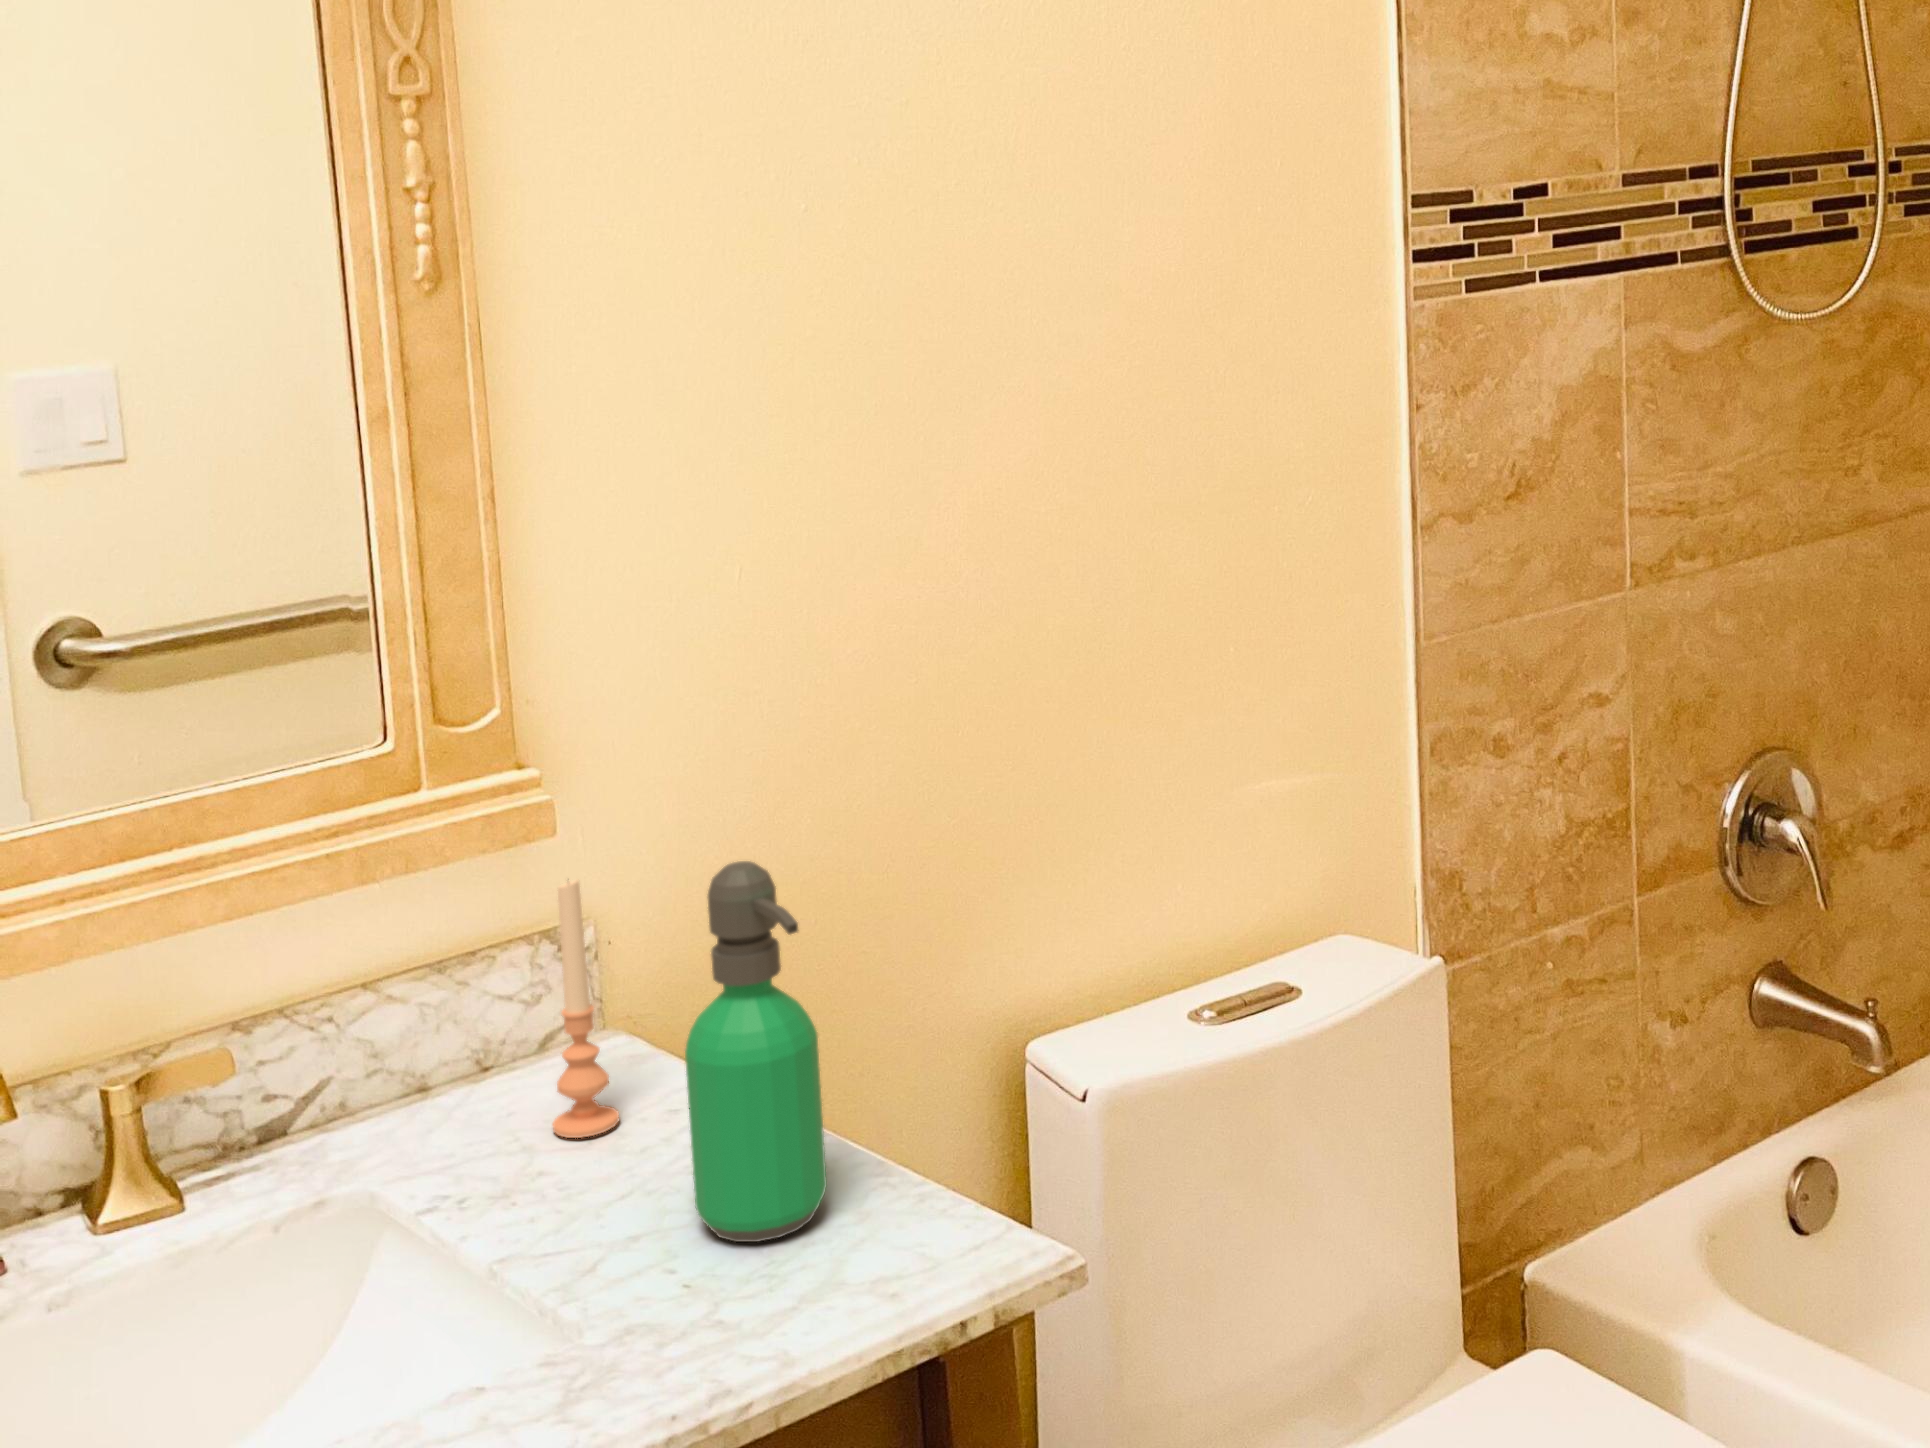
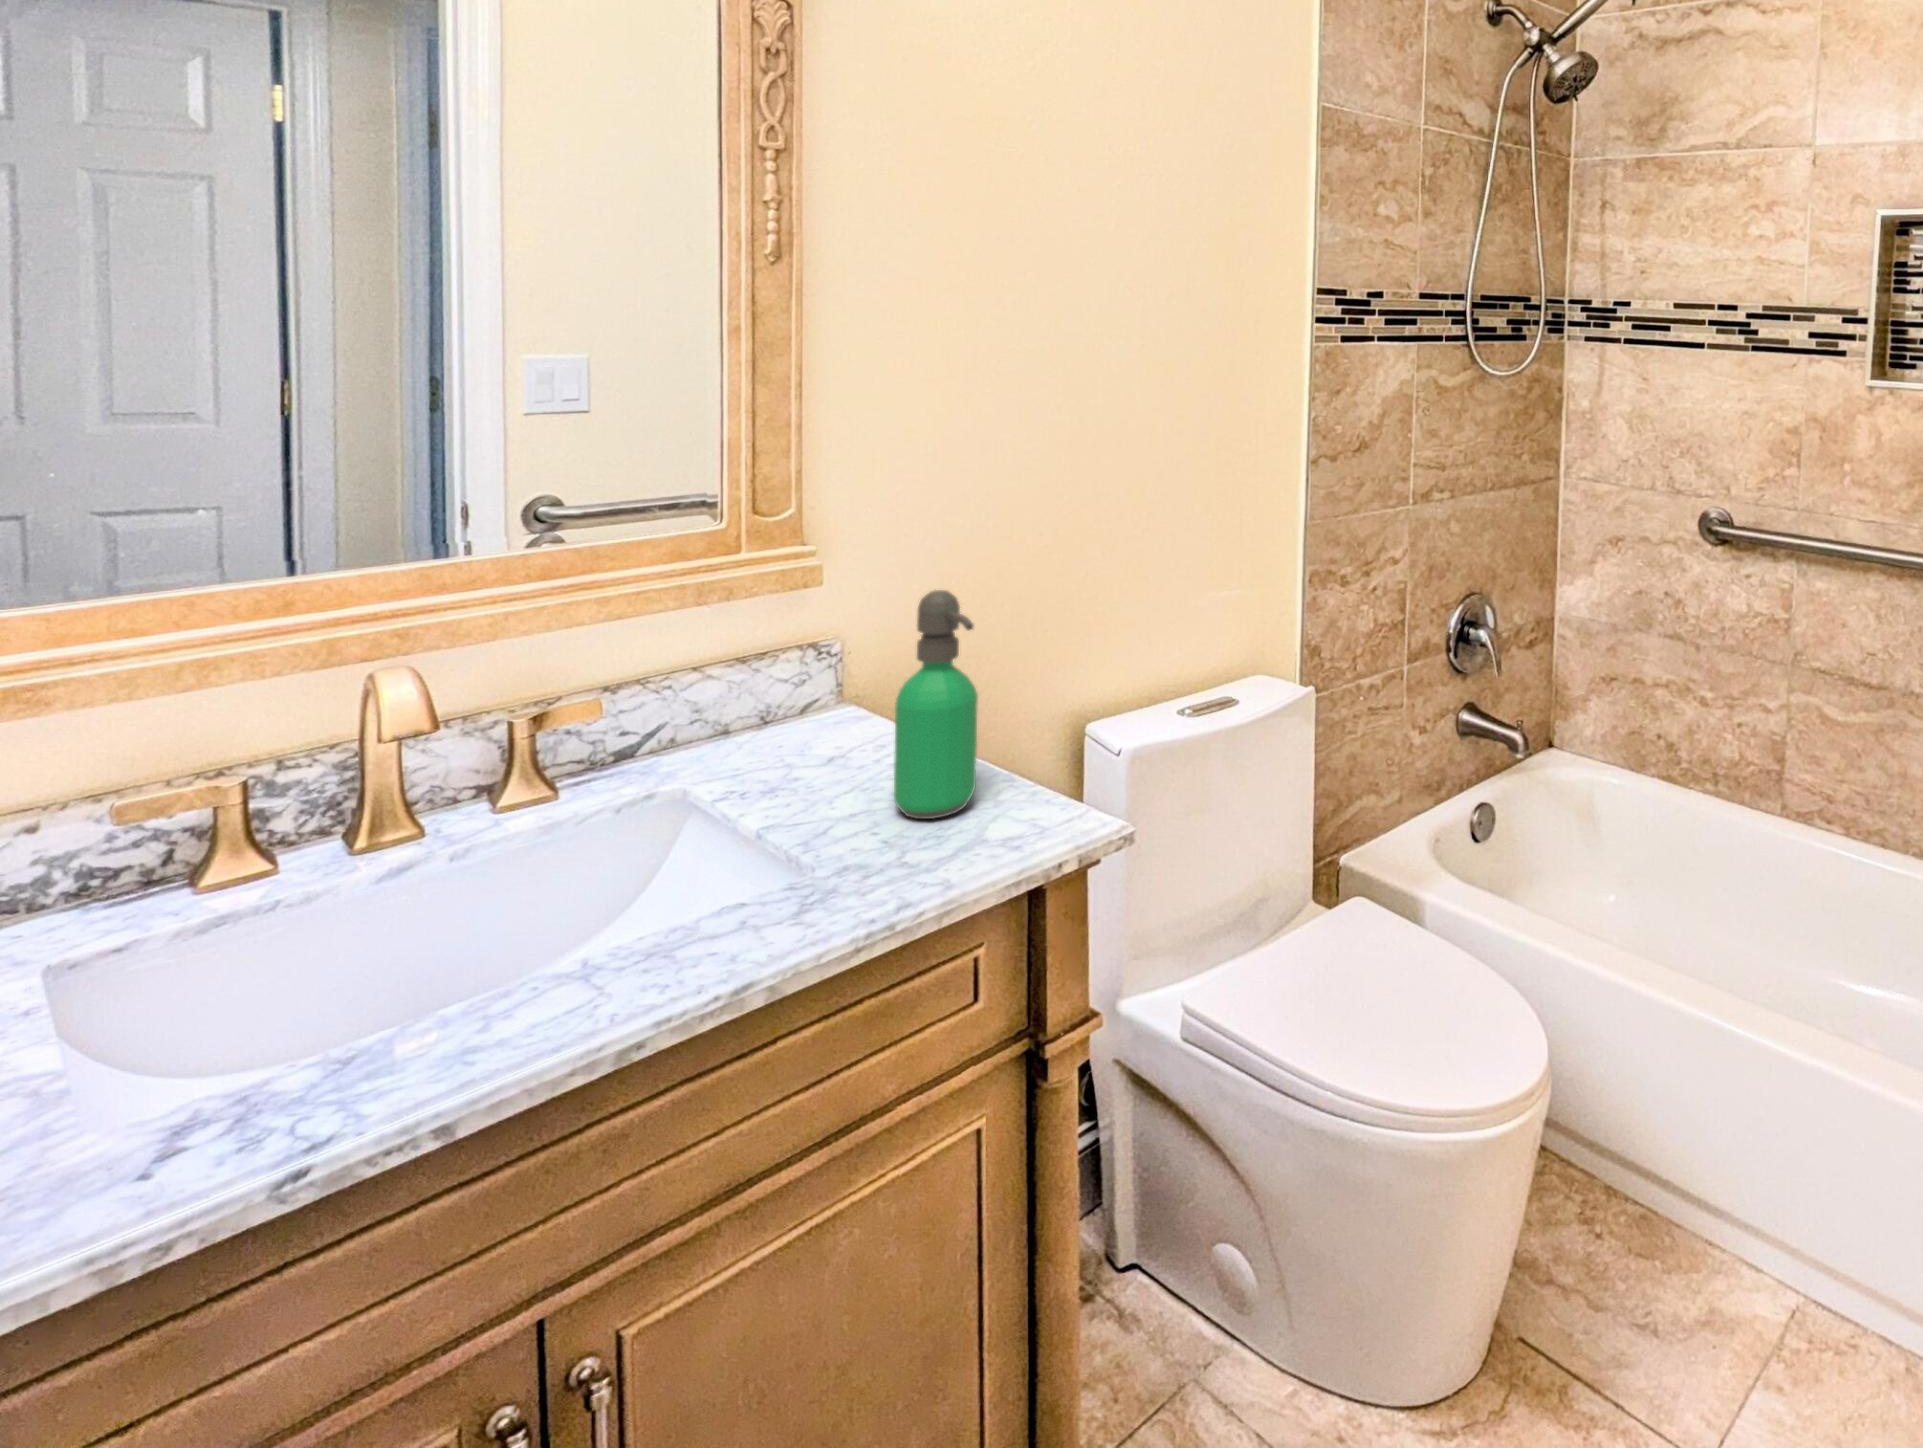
candle: present [553,880,619,1138] -> none [805,606,847,762]

